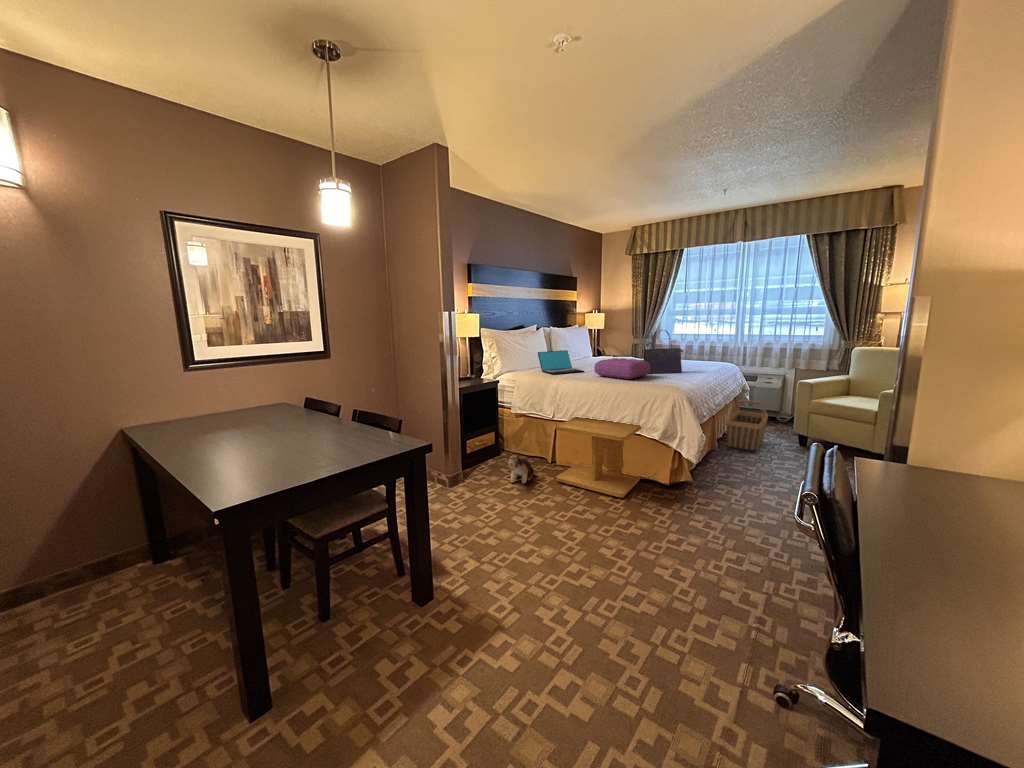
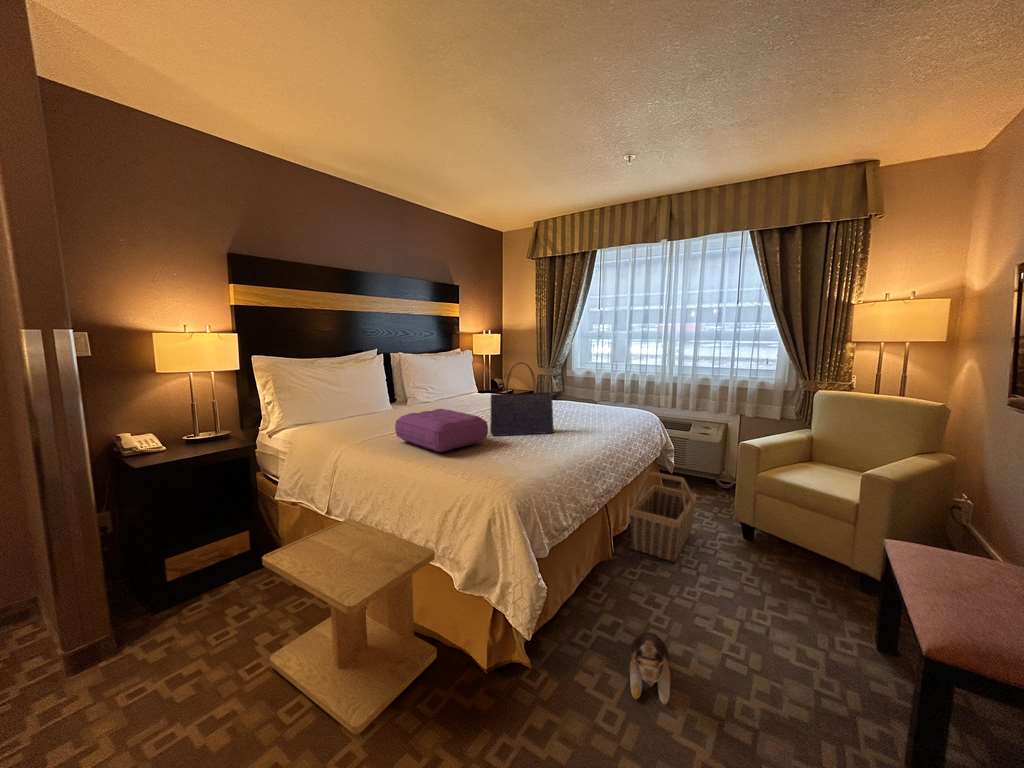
laptop: present [538,350,584,375] -> none [328,391,399,436]
plush toy: present [505,455,533,484] -> present [630,632,672,705]

